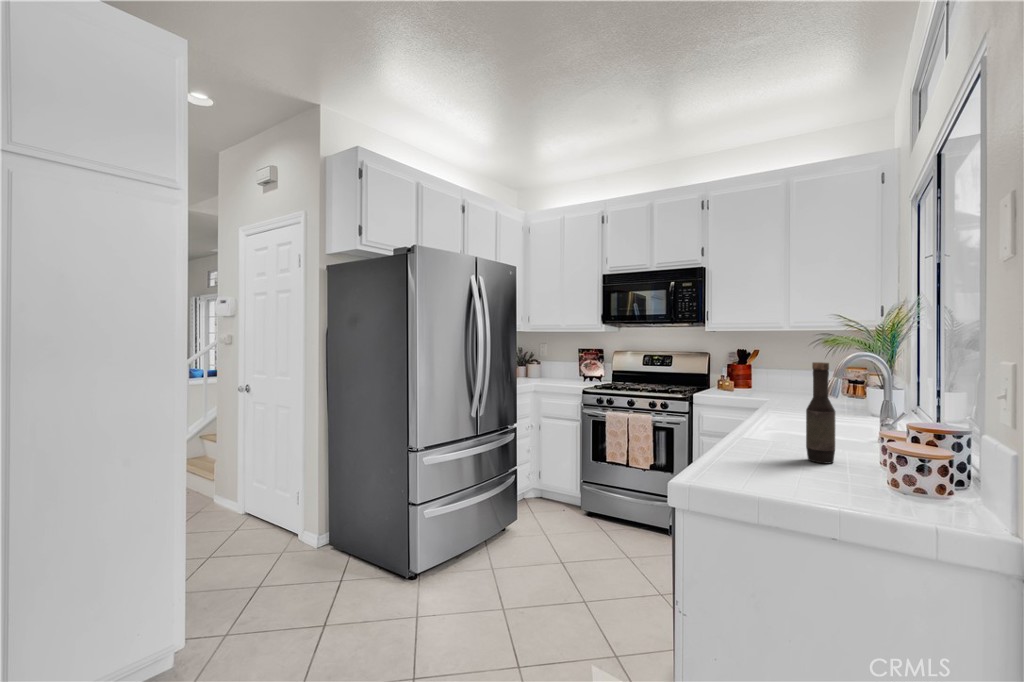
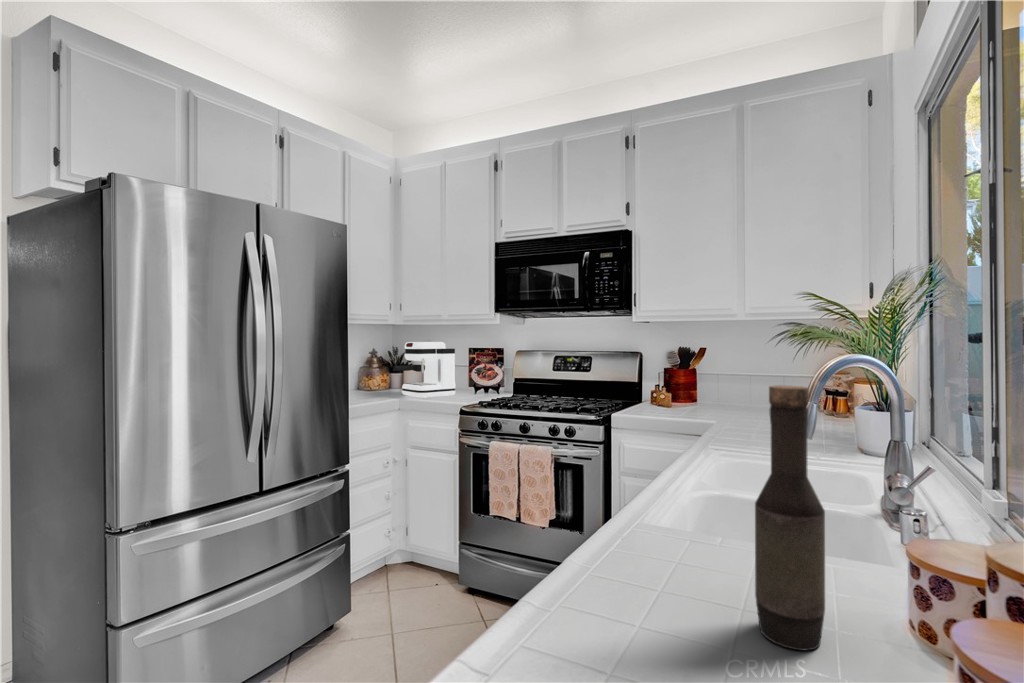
coffee maker: none [528,344,571,384] -> present [393,342,455,399]

